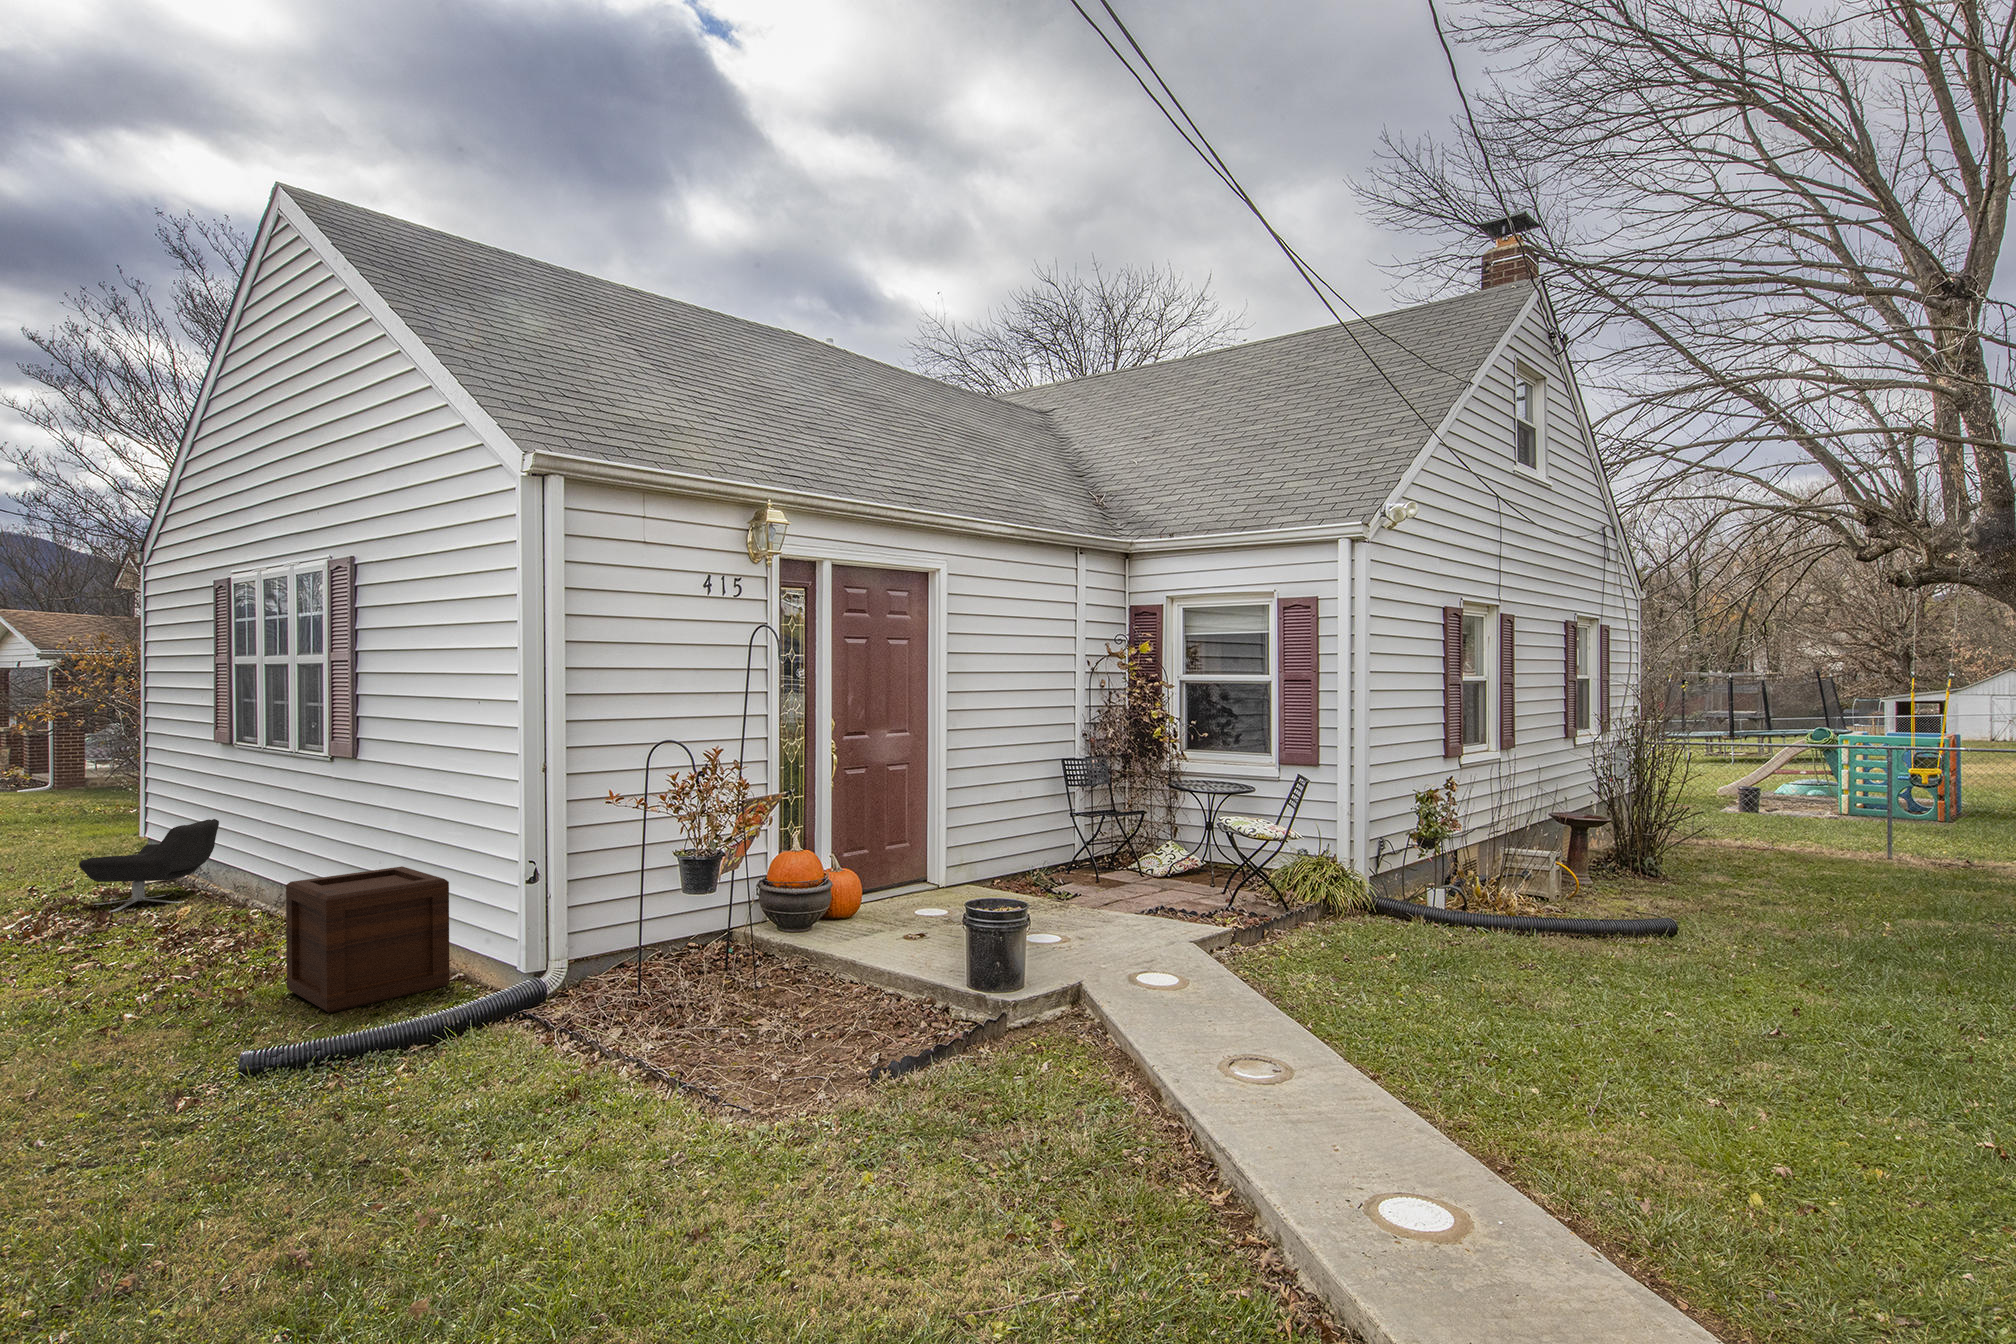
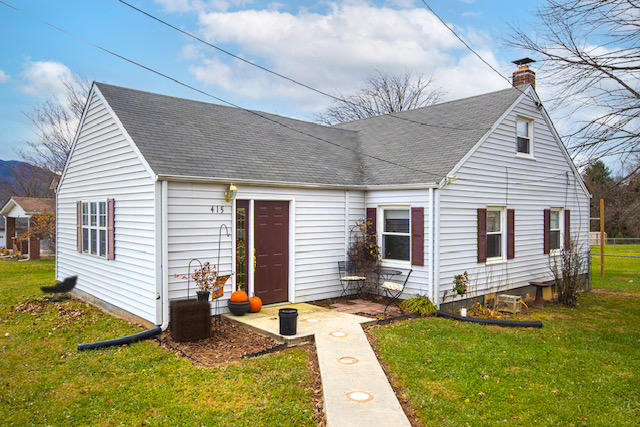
wooden crate: present [286,866,449,1013] -> present [169,298,212,342]

